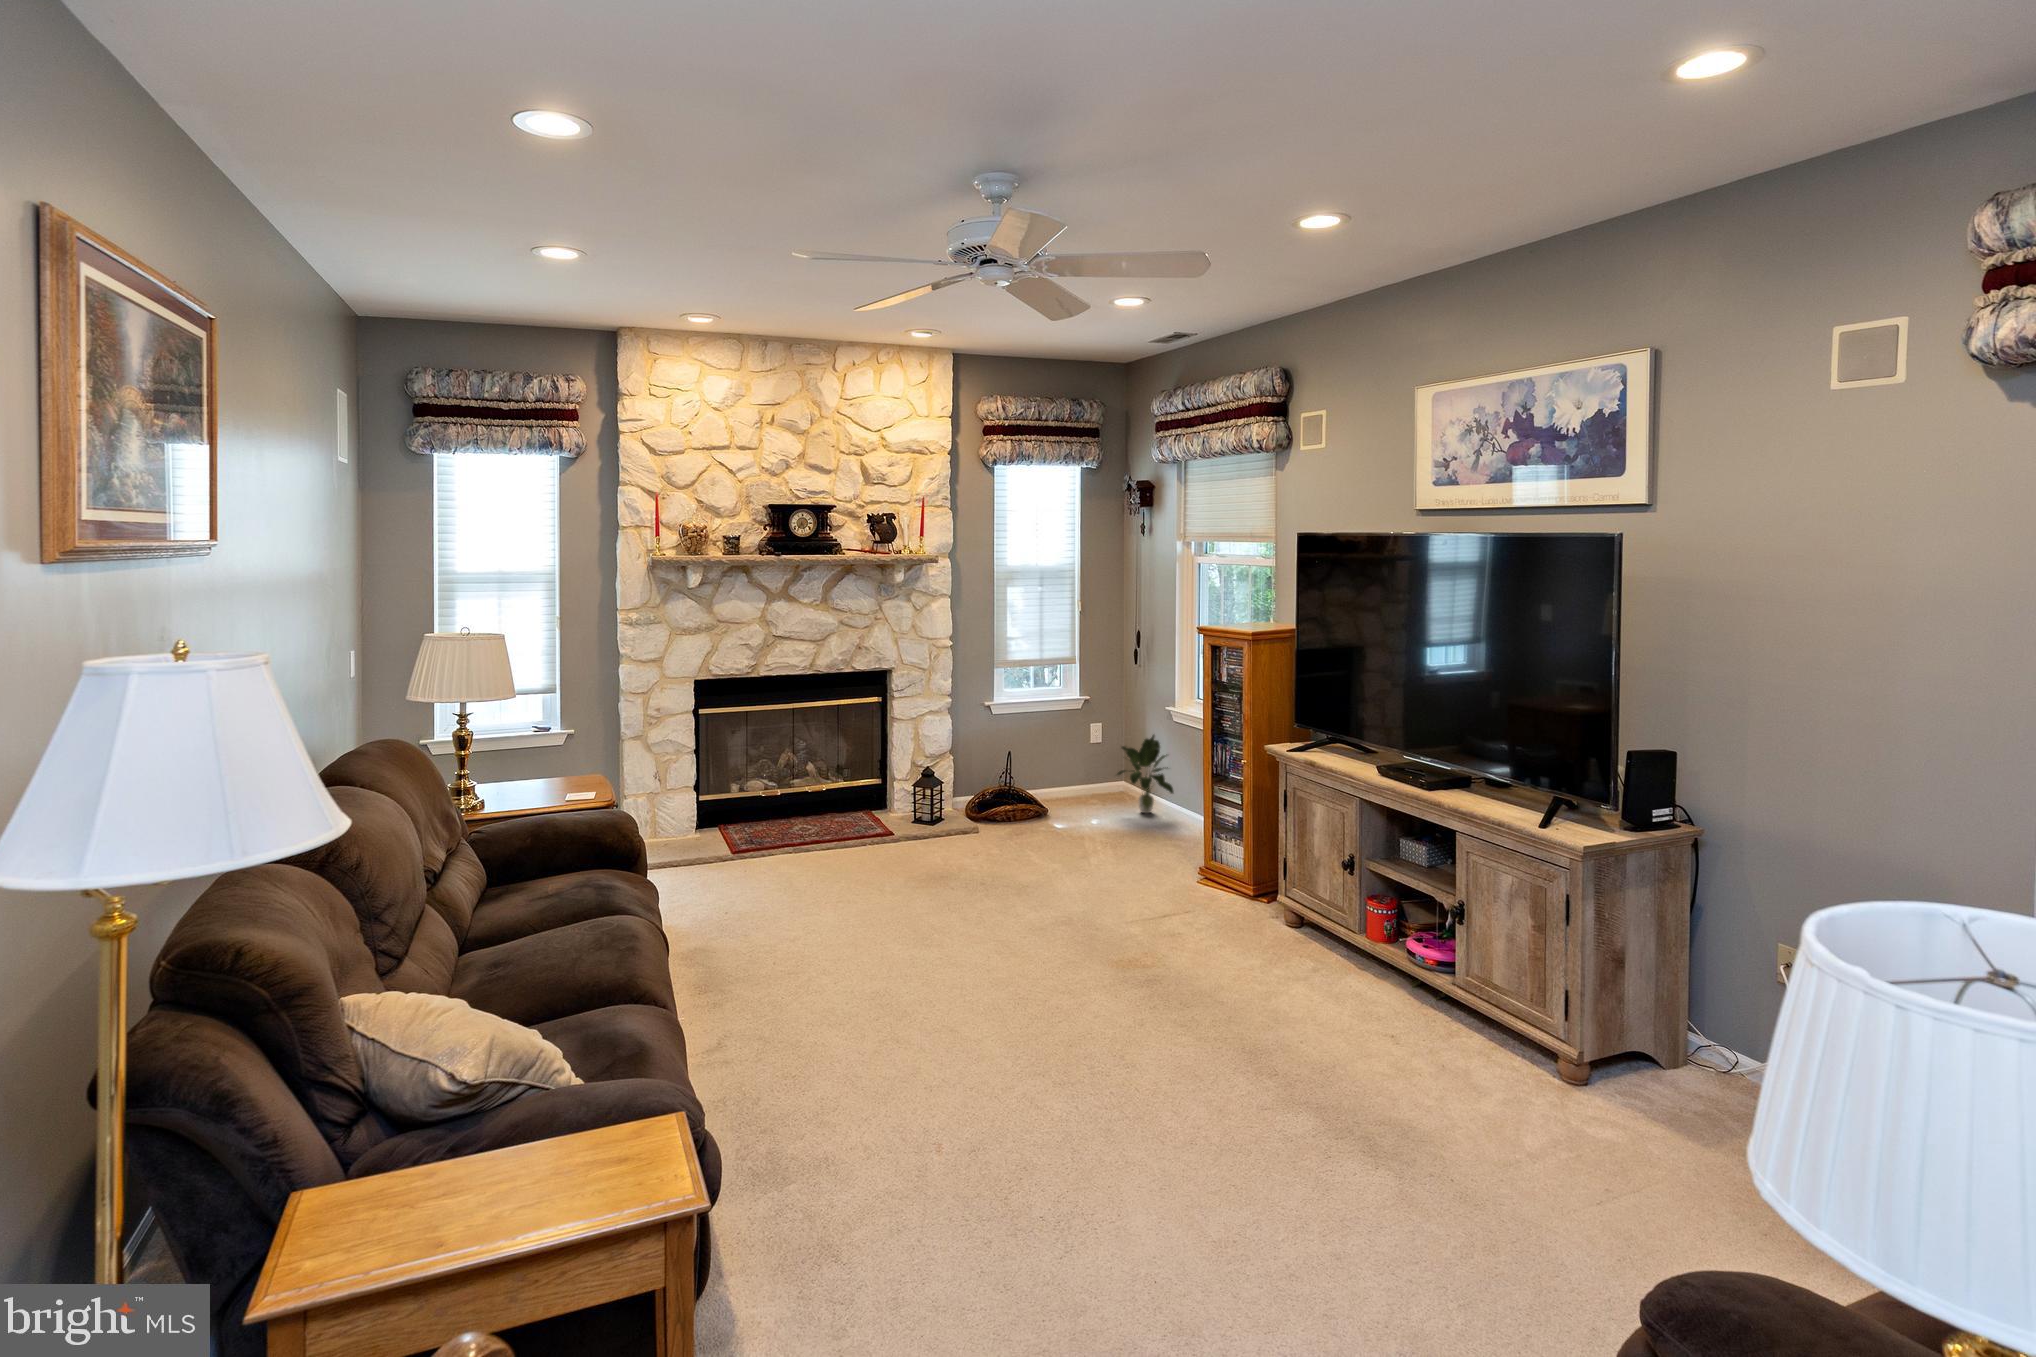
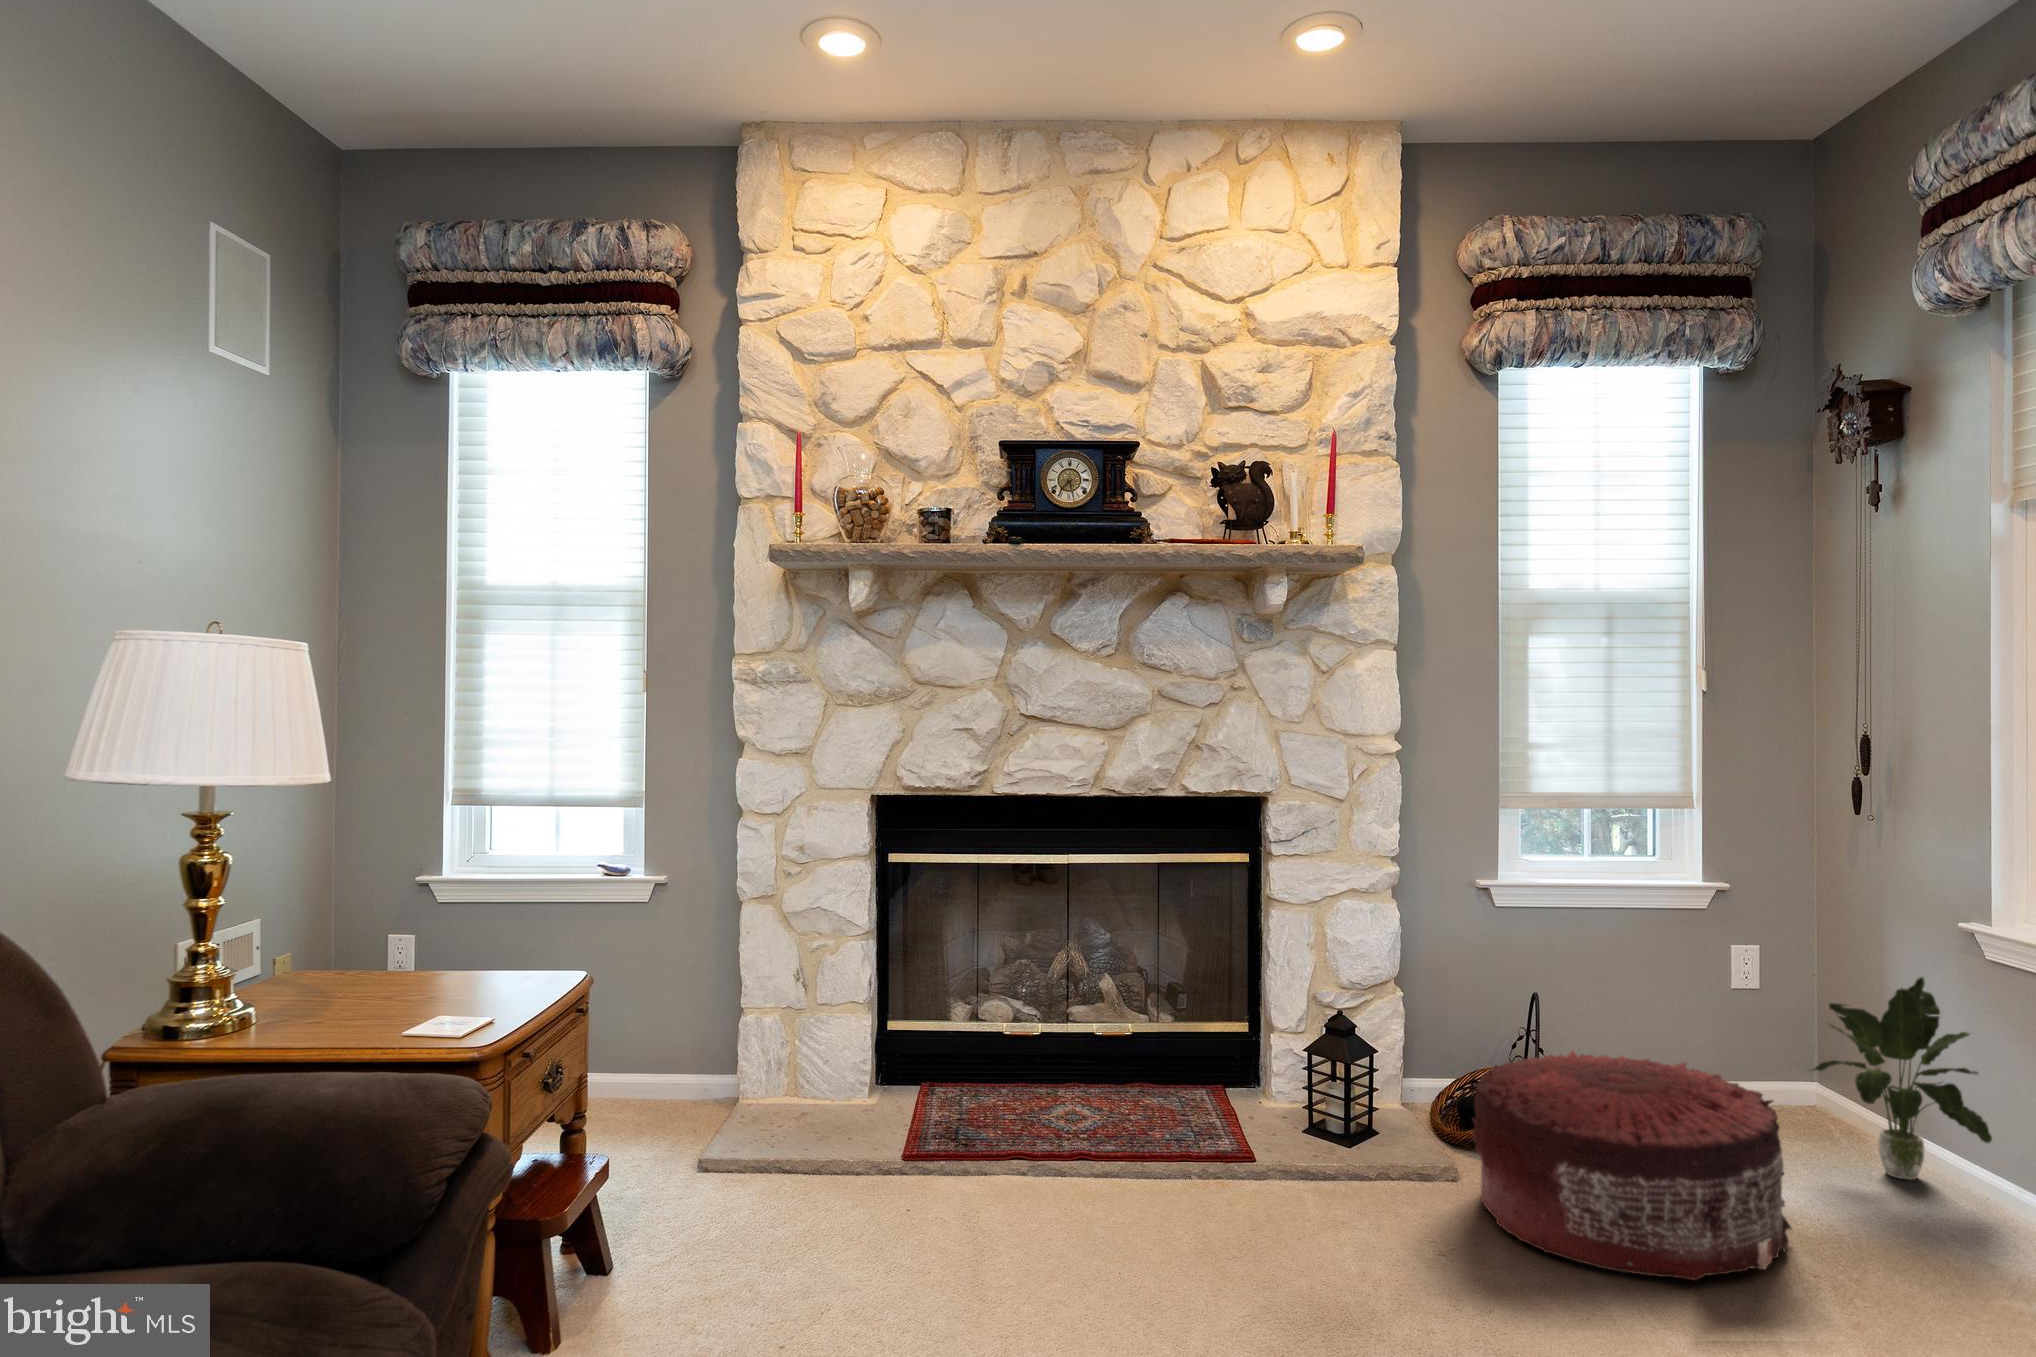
pouf: none [990,773,1104,847] -> present [1472,1051,1792,1280]

